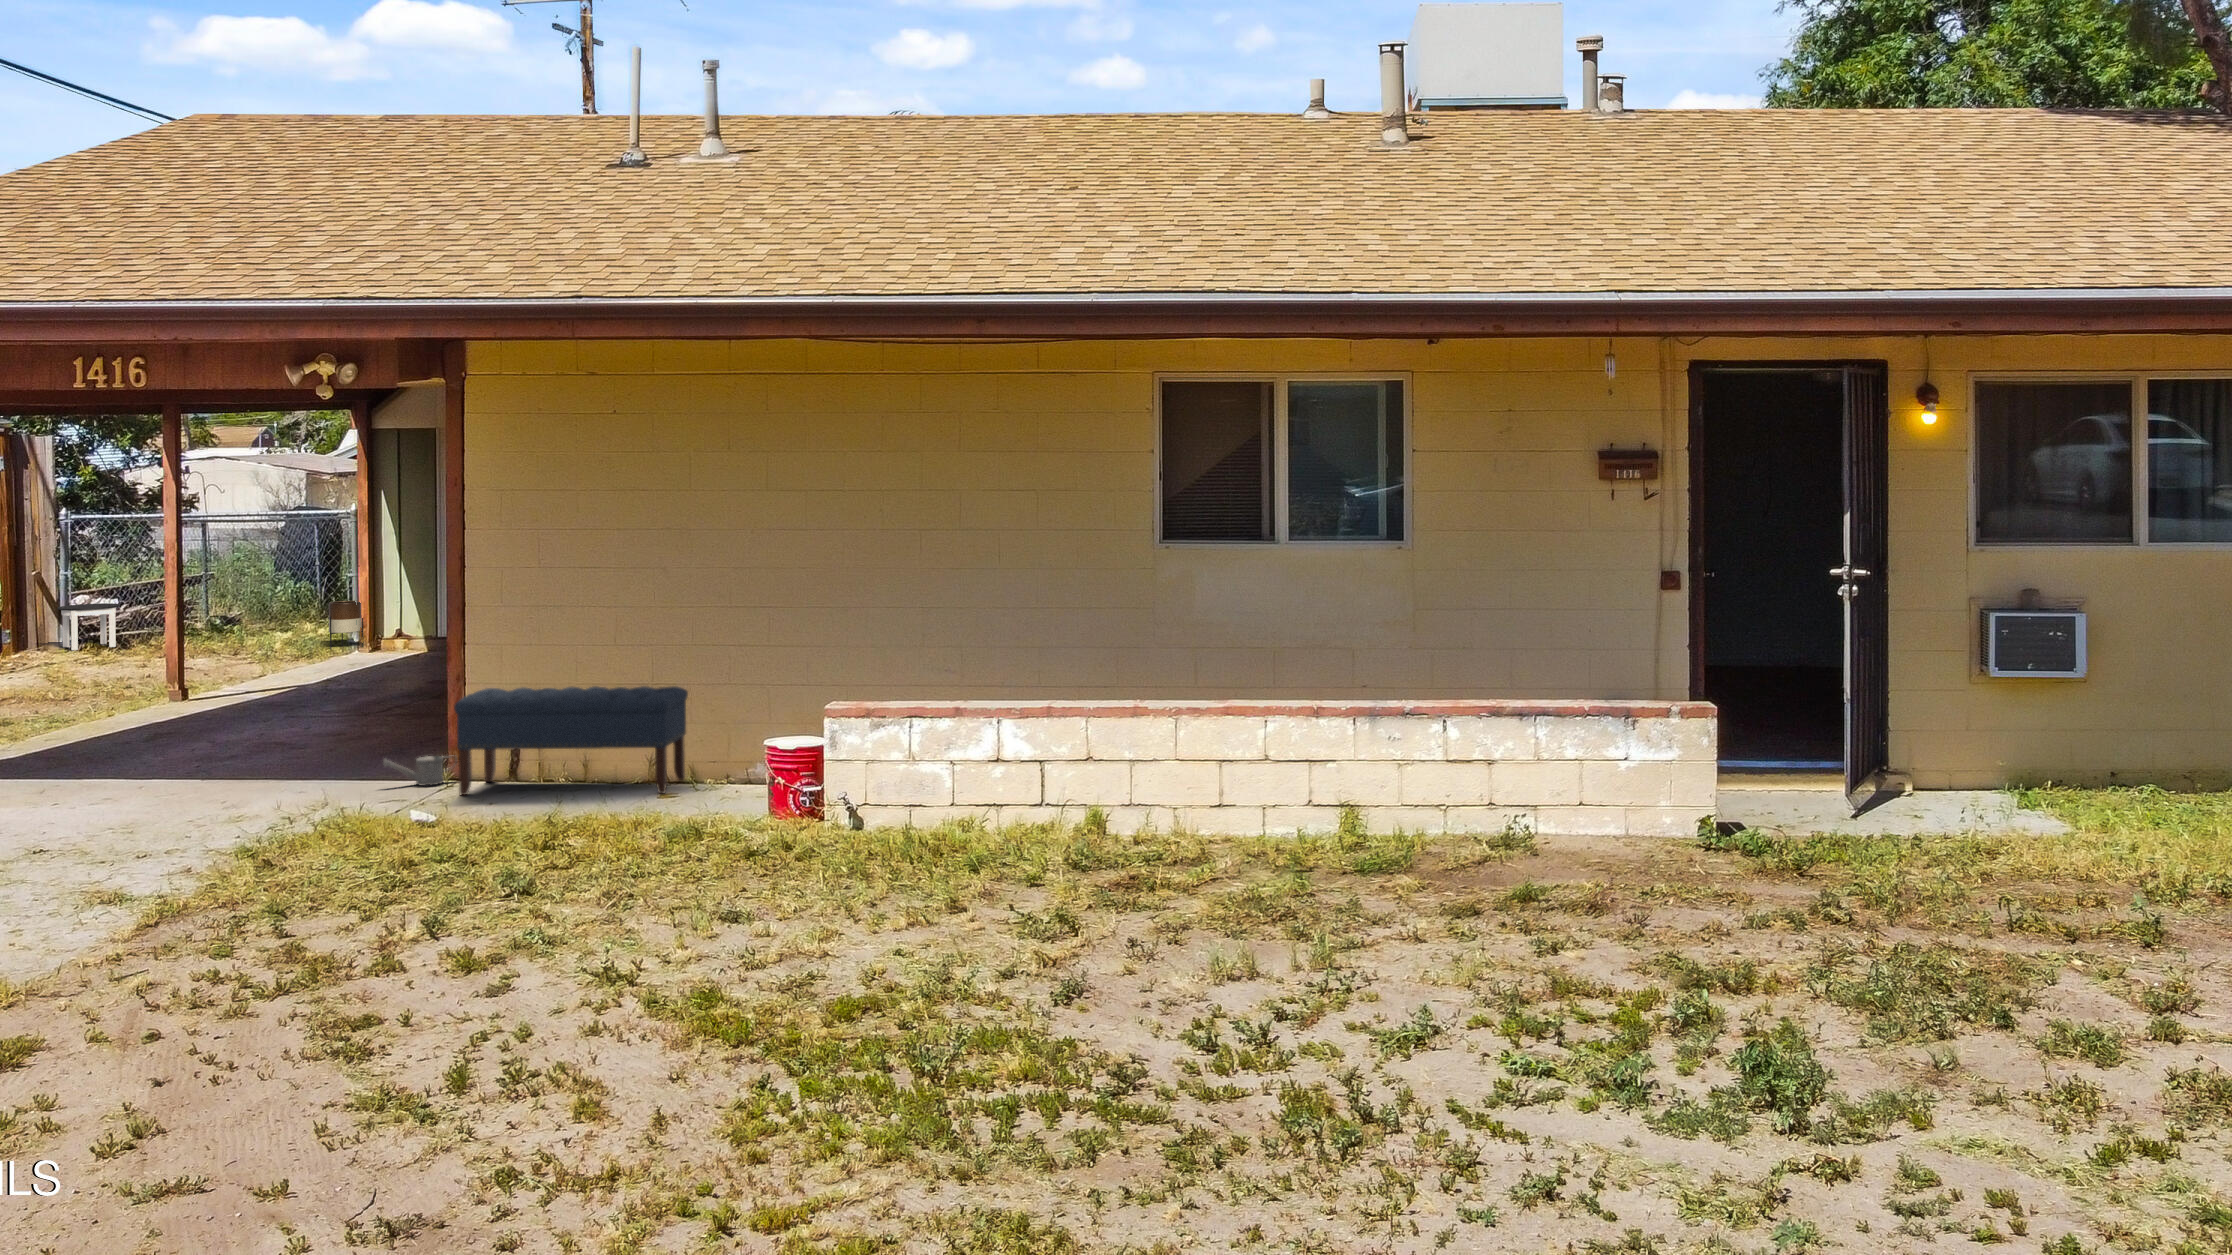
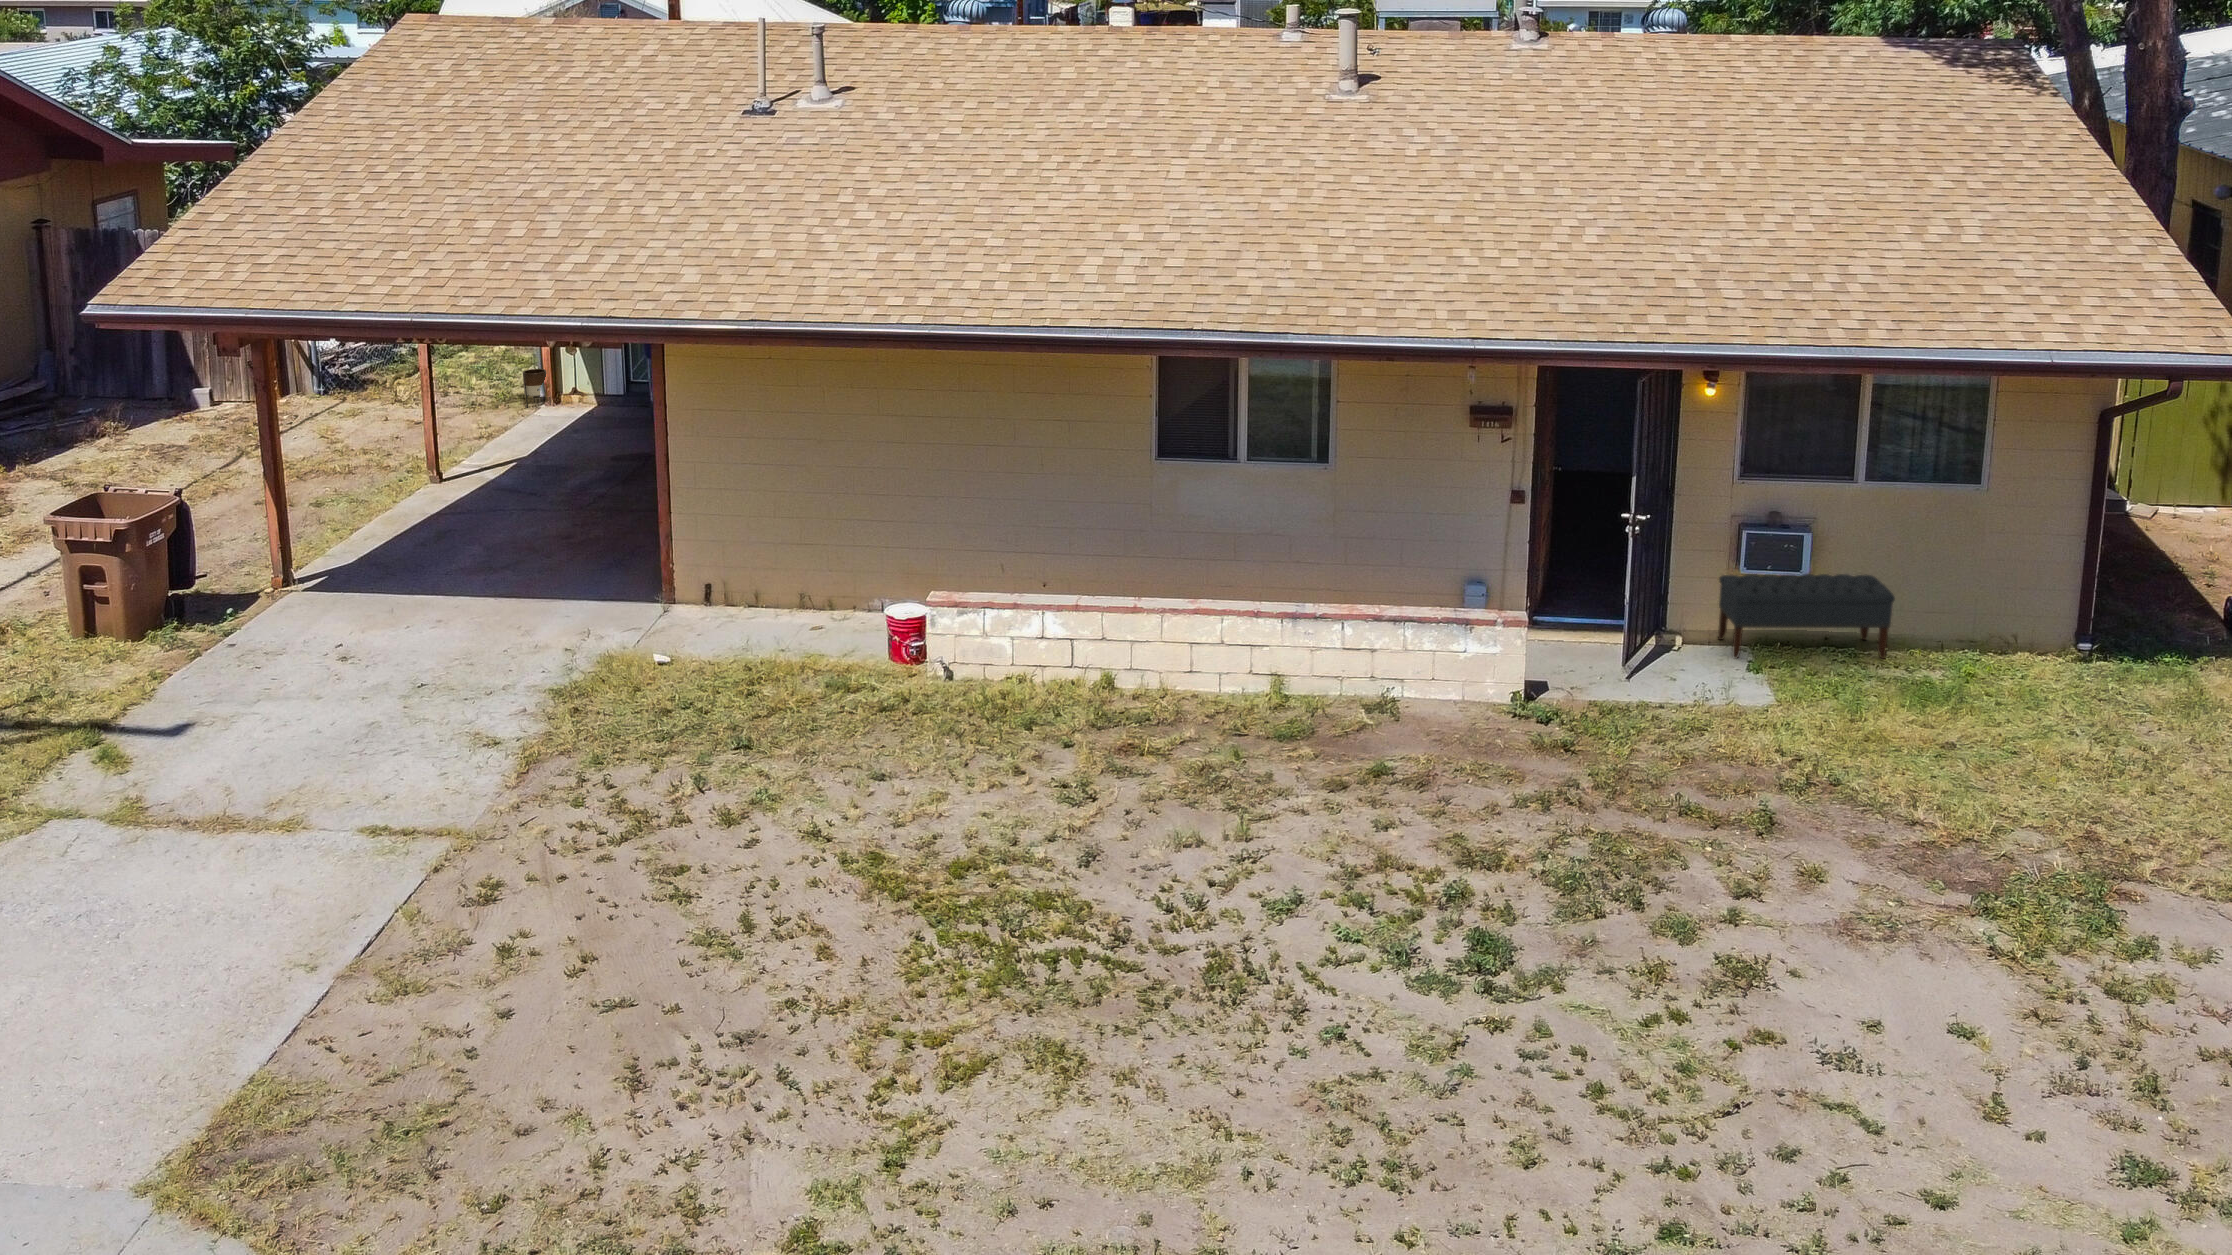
round table: present [58,603,120,650] -> none [321,365,366,405]
bench: present [454,686,688,795] -> present [1718,574,1895,659]
watering can: present [383,755,457,786] -> none [623,588,671,610]

